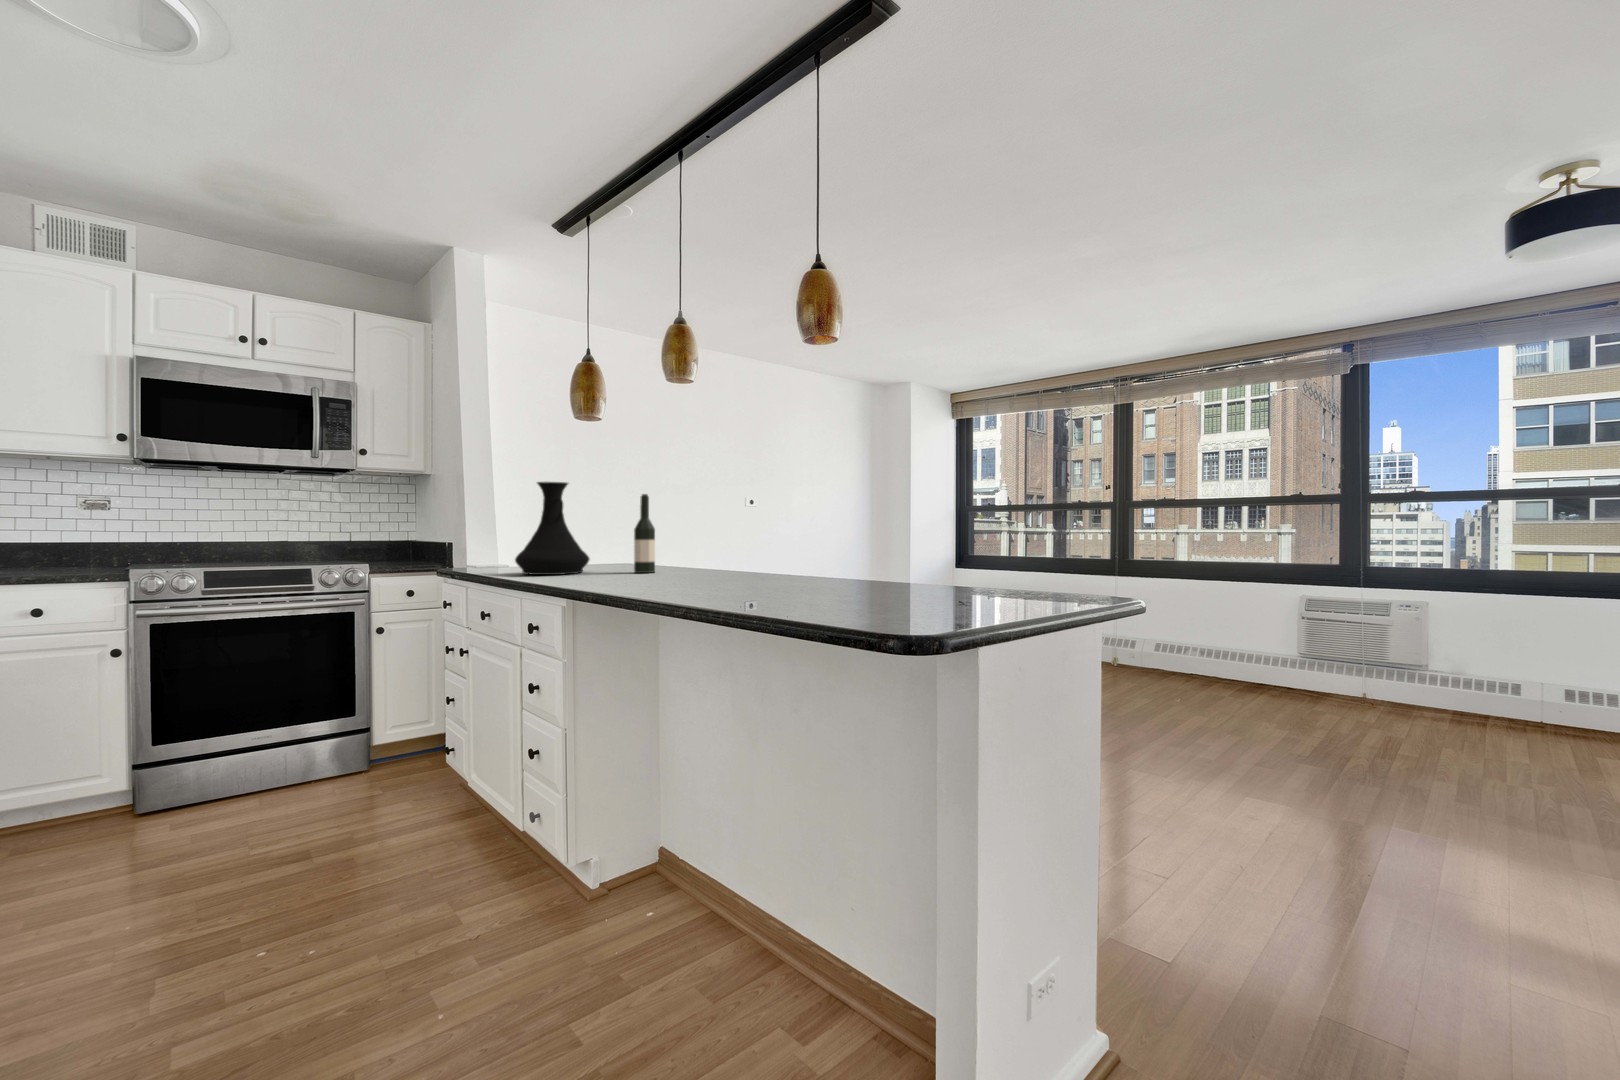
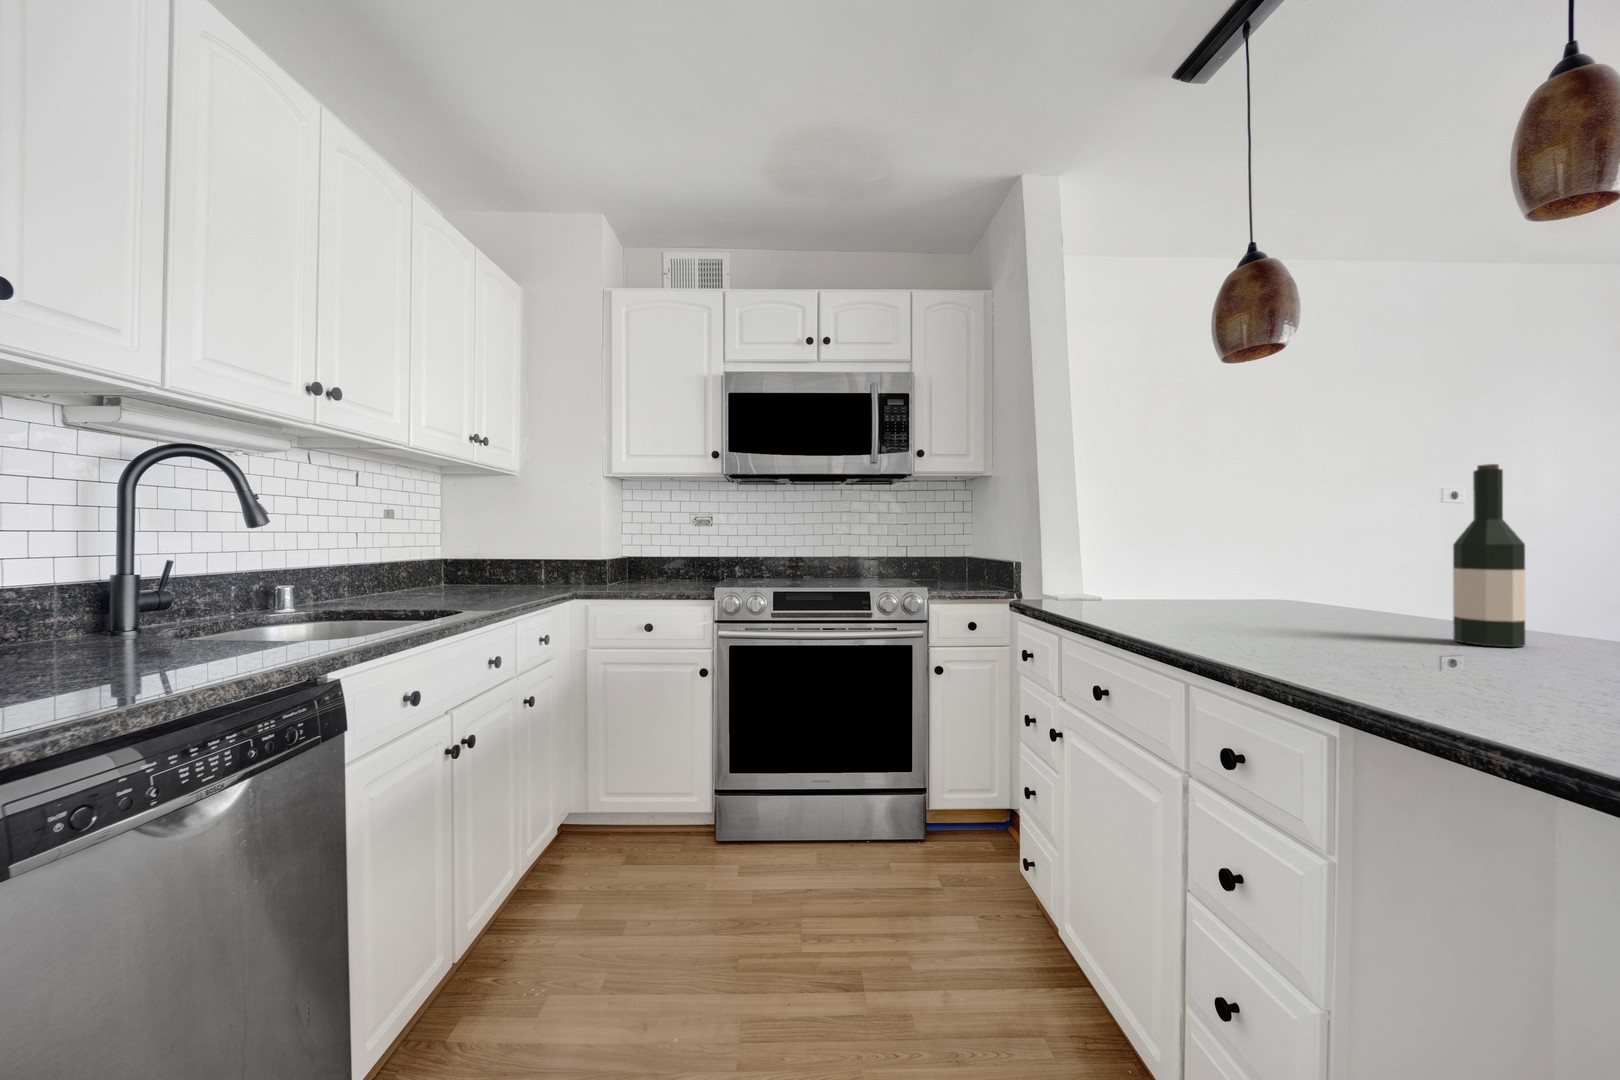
vase: present [515,482,589,575] -> none [1161,455,1320,634]

